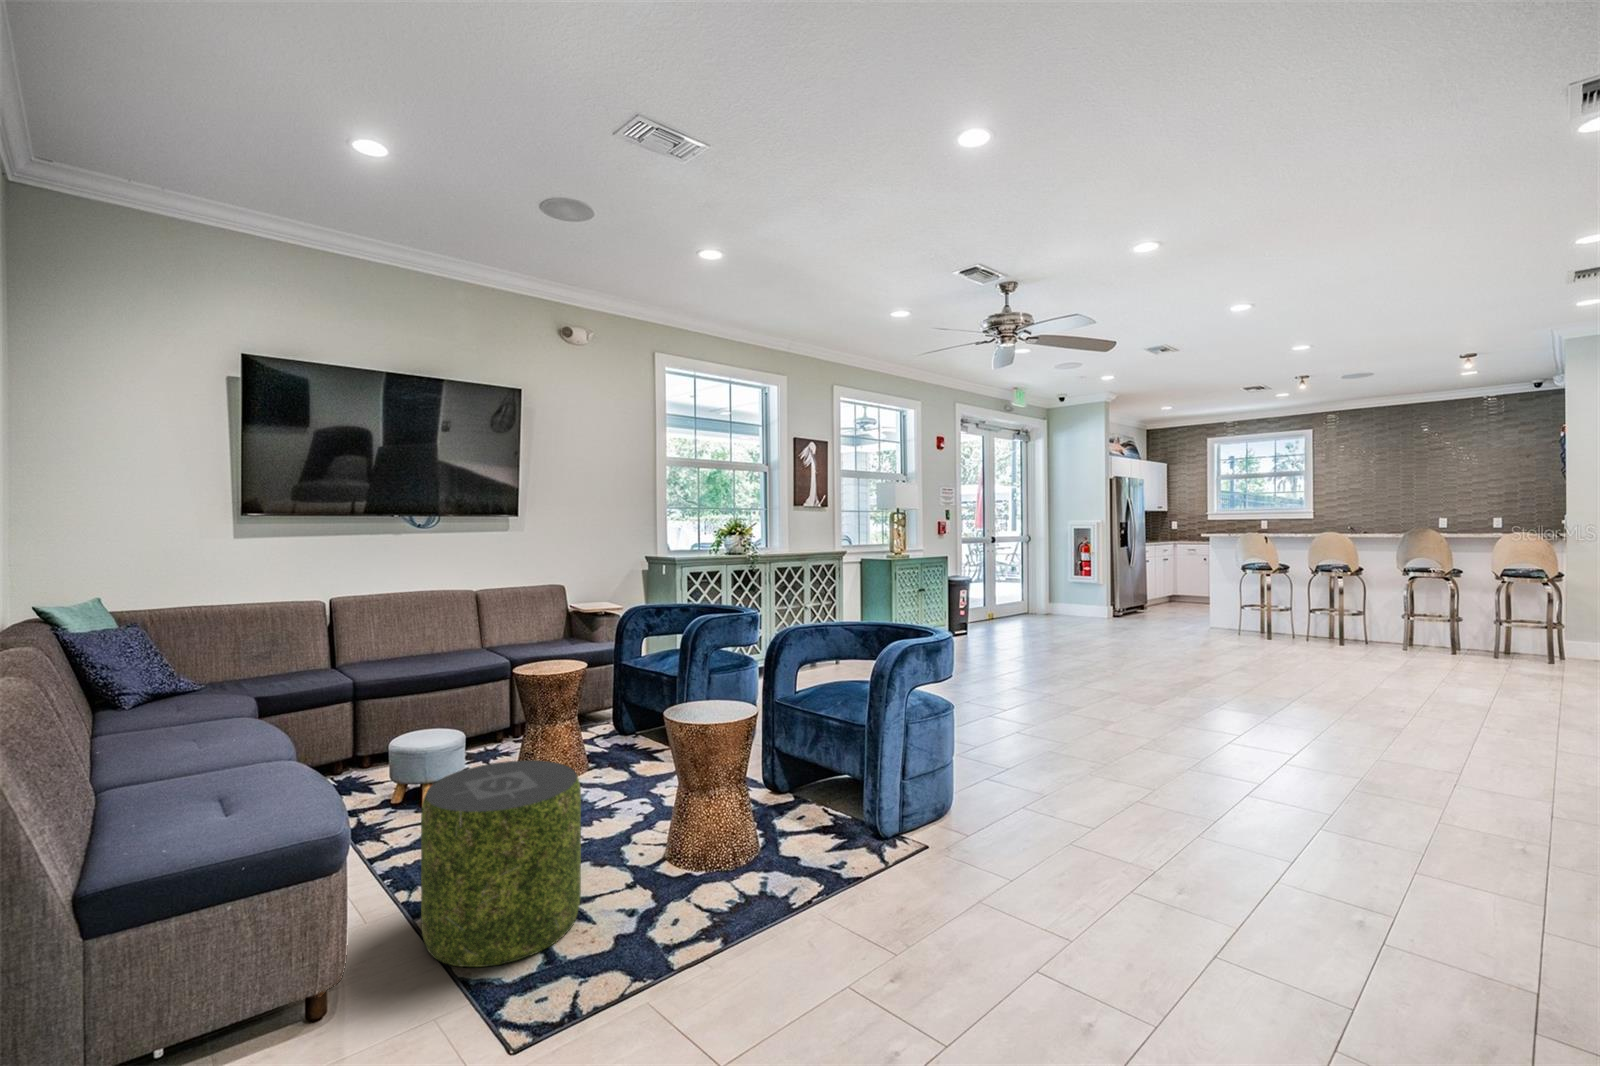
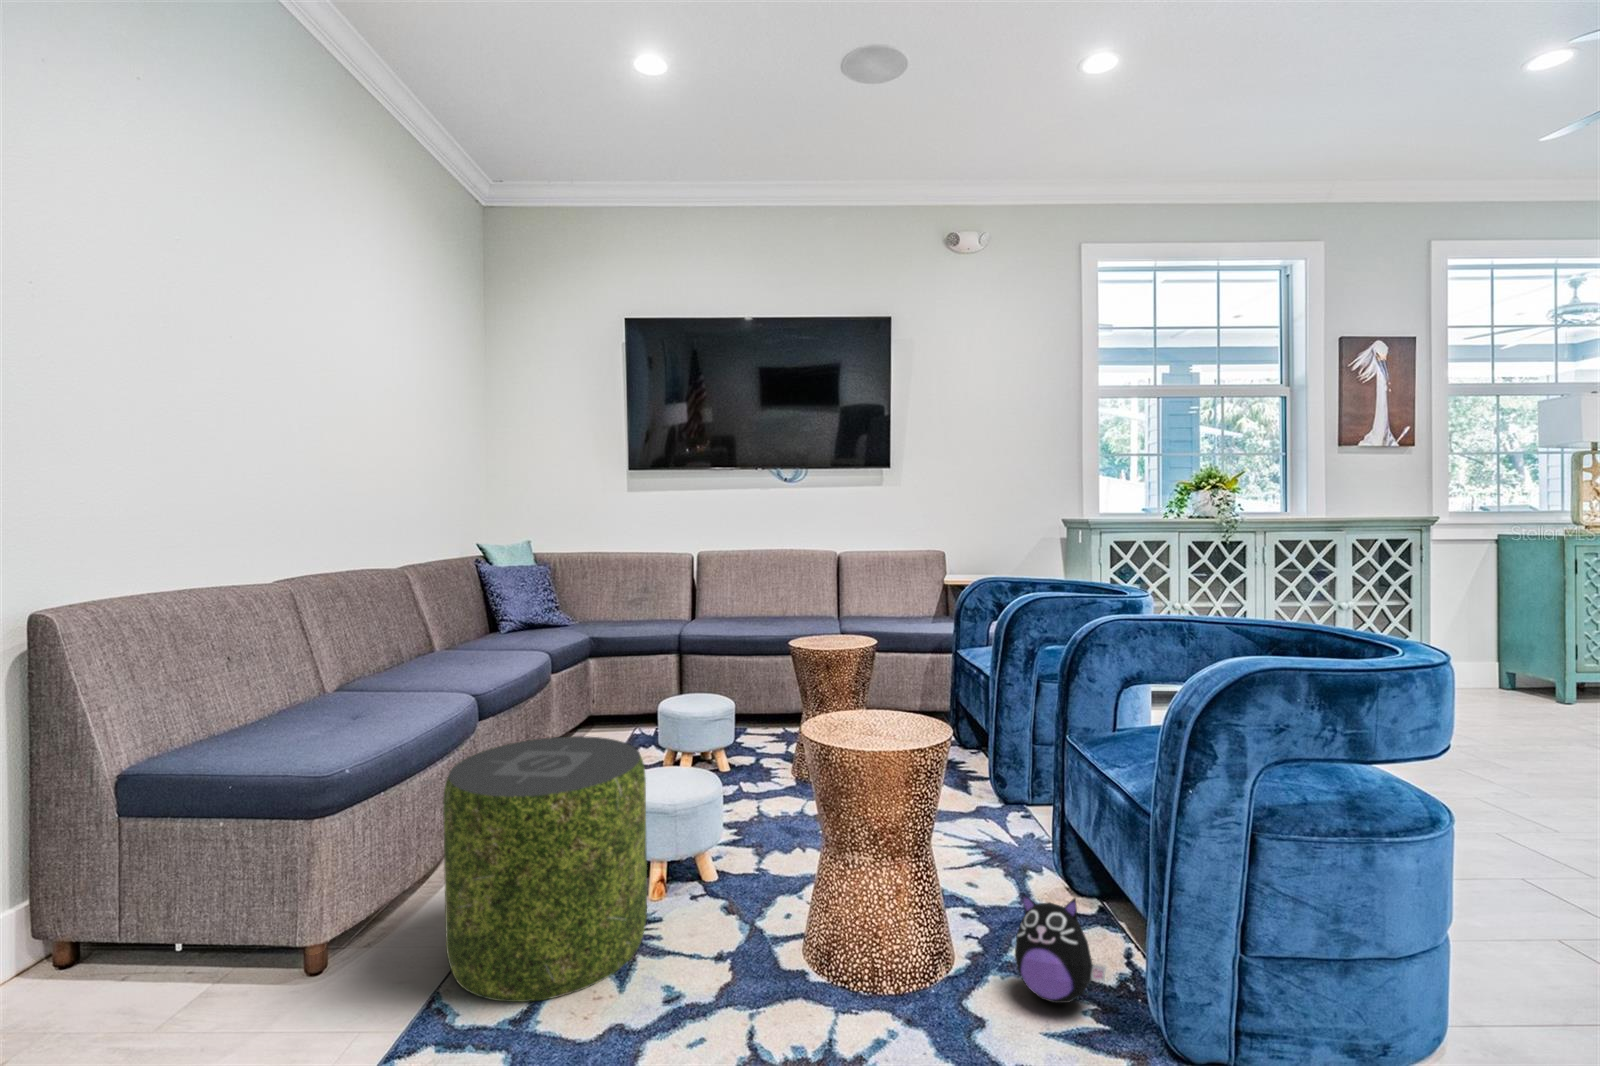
plush toy: none [792,779,835,836] -> present [1015,893,1106,1003]

